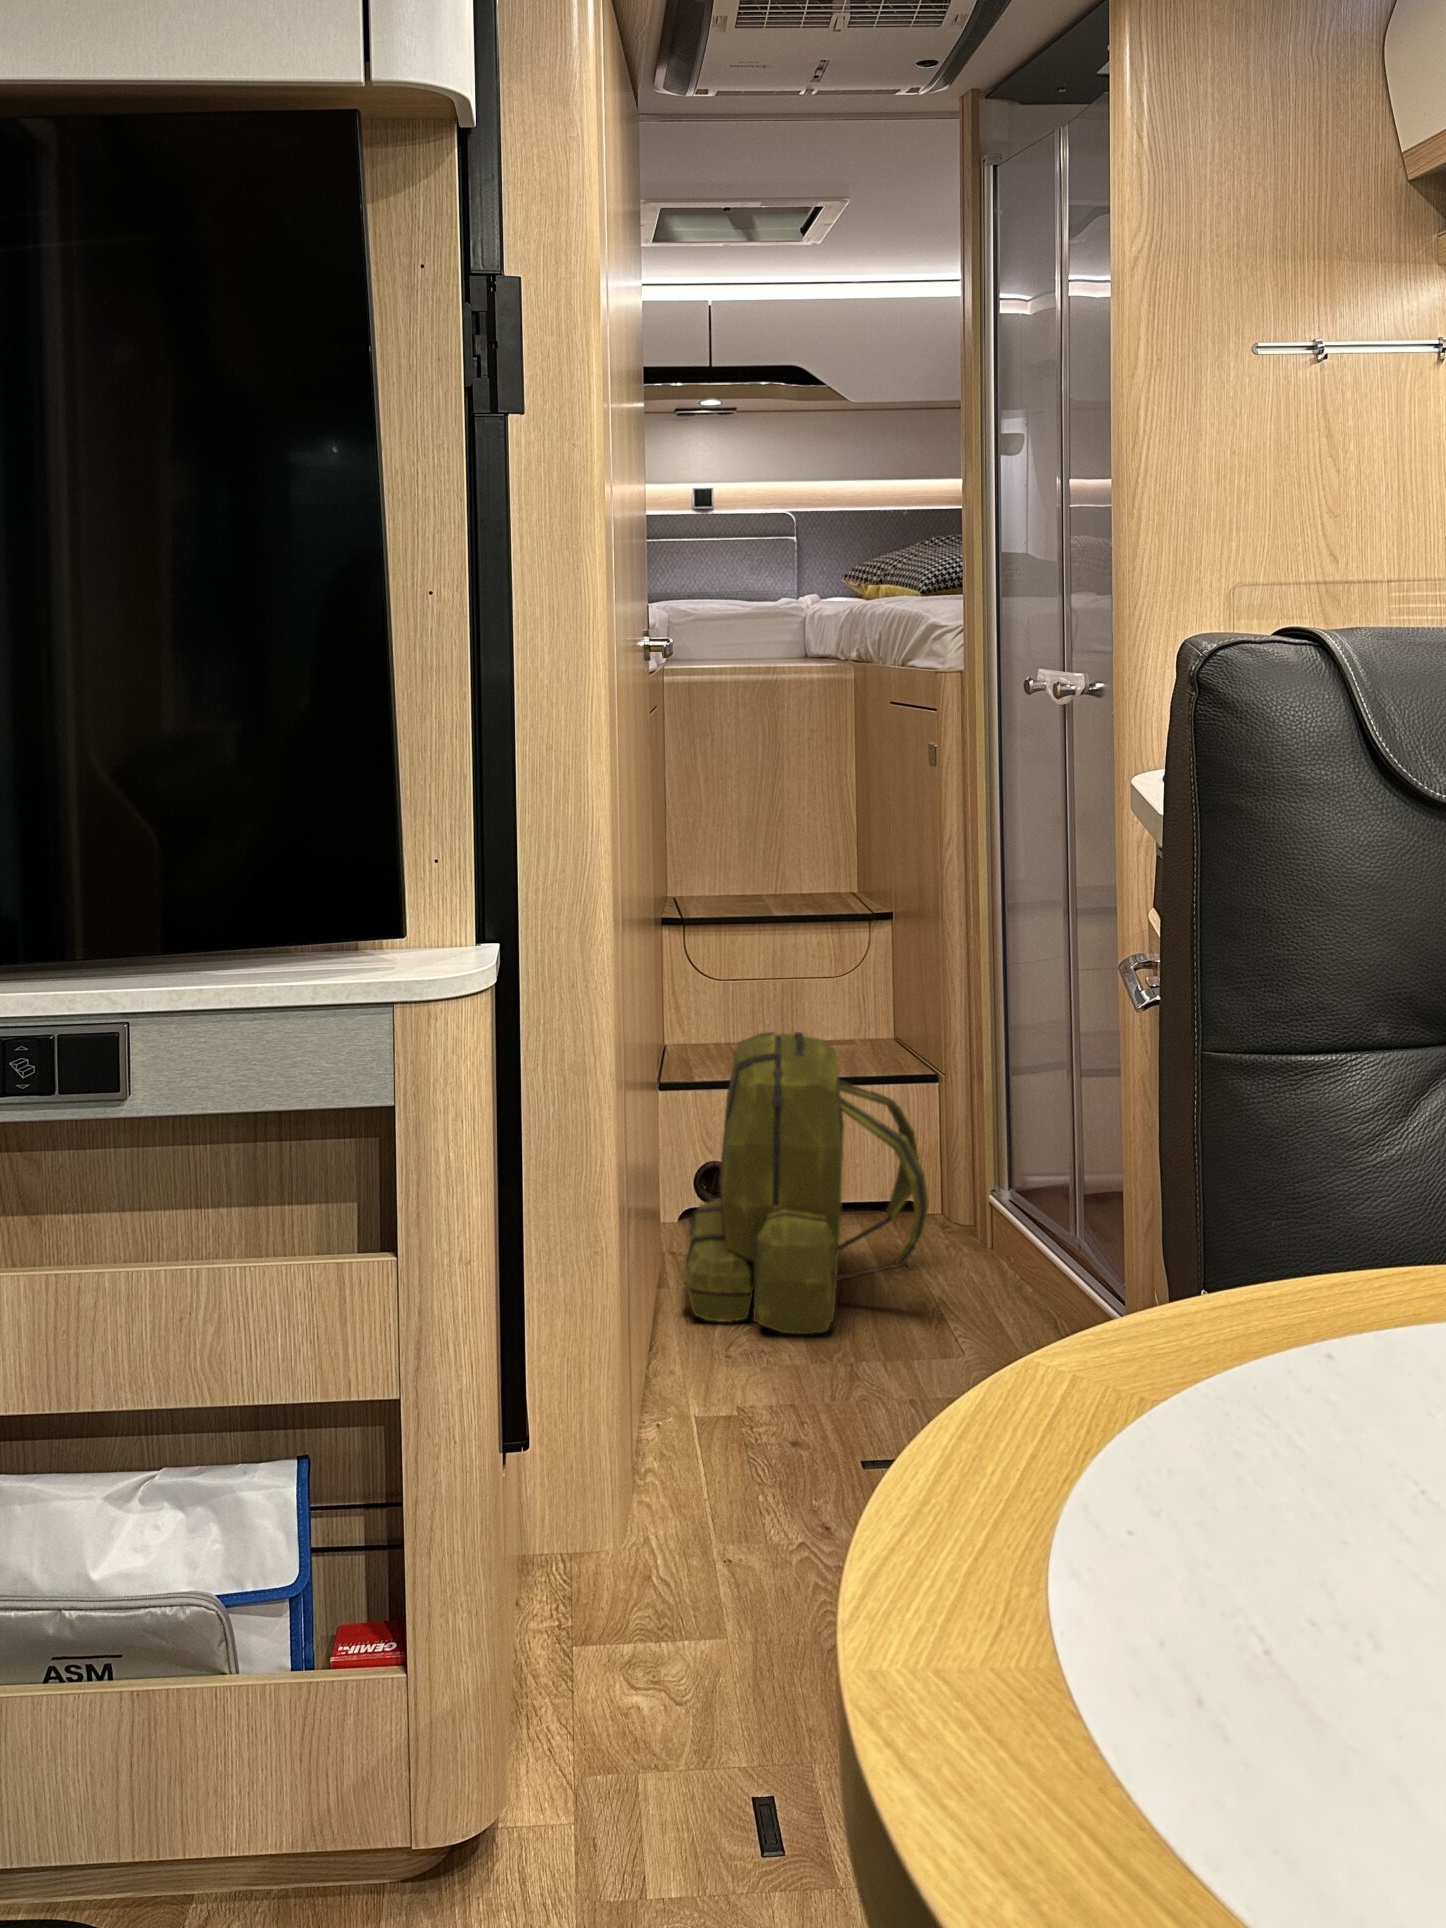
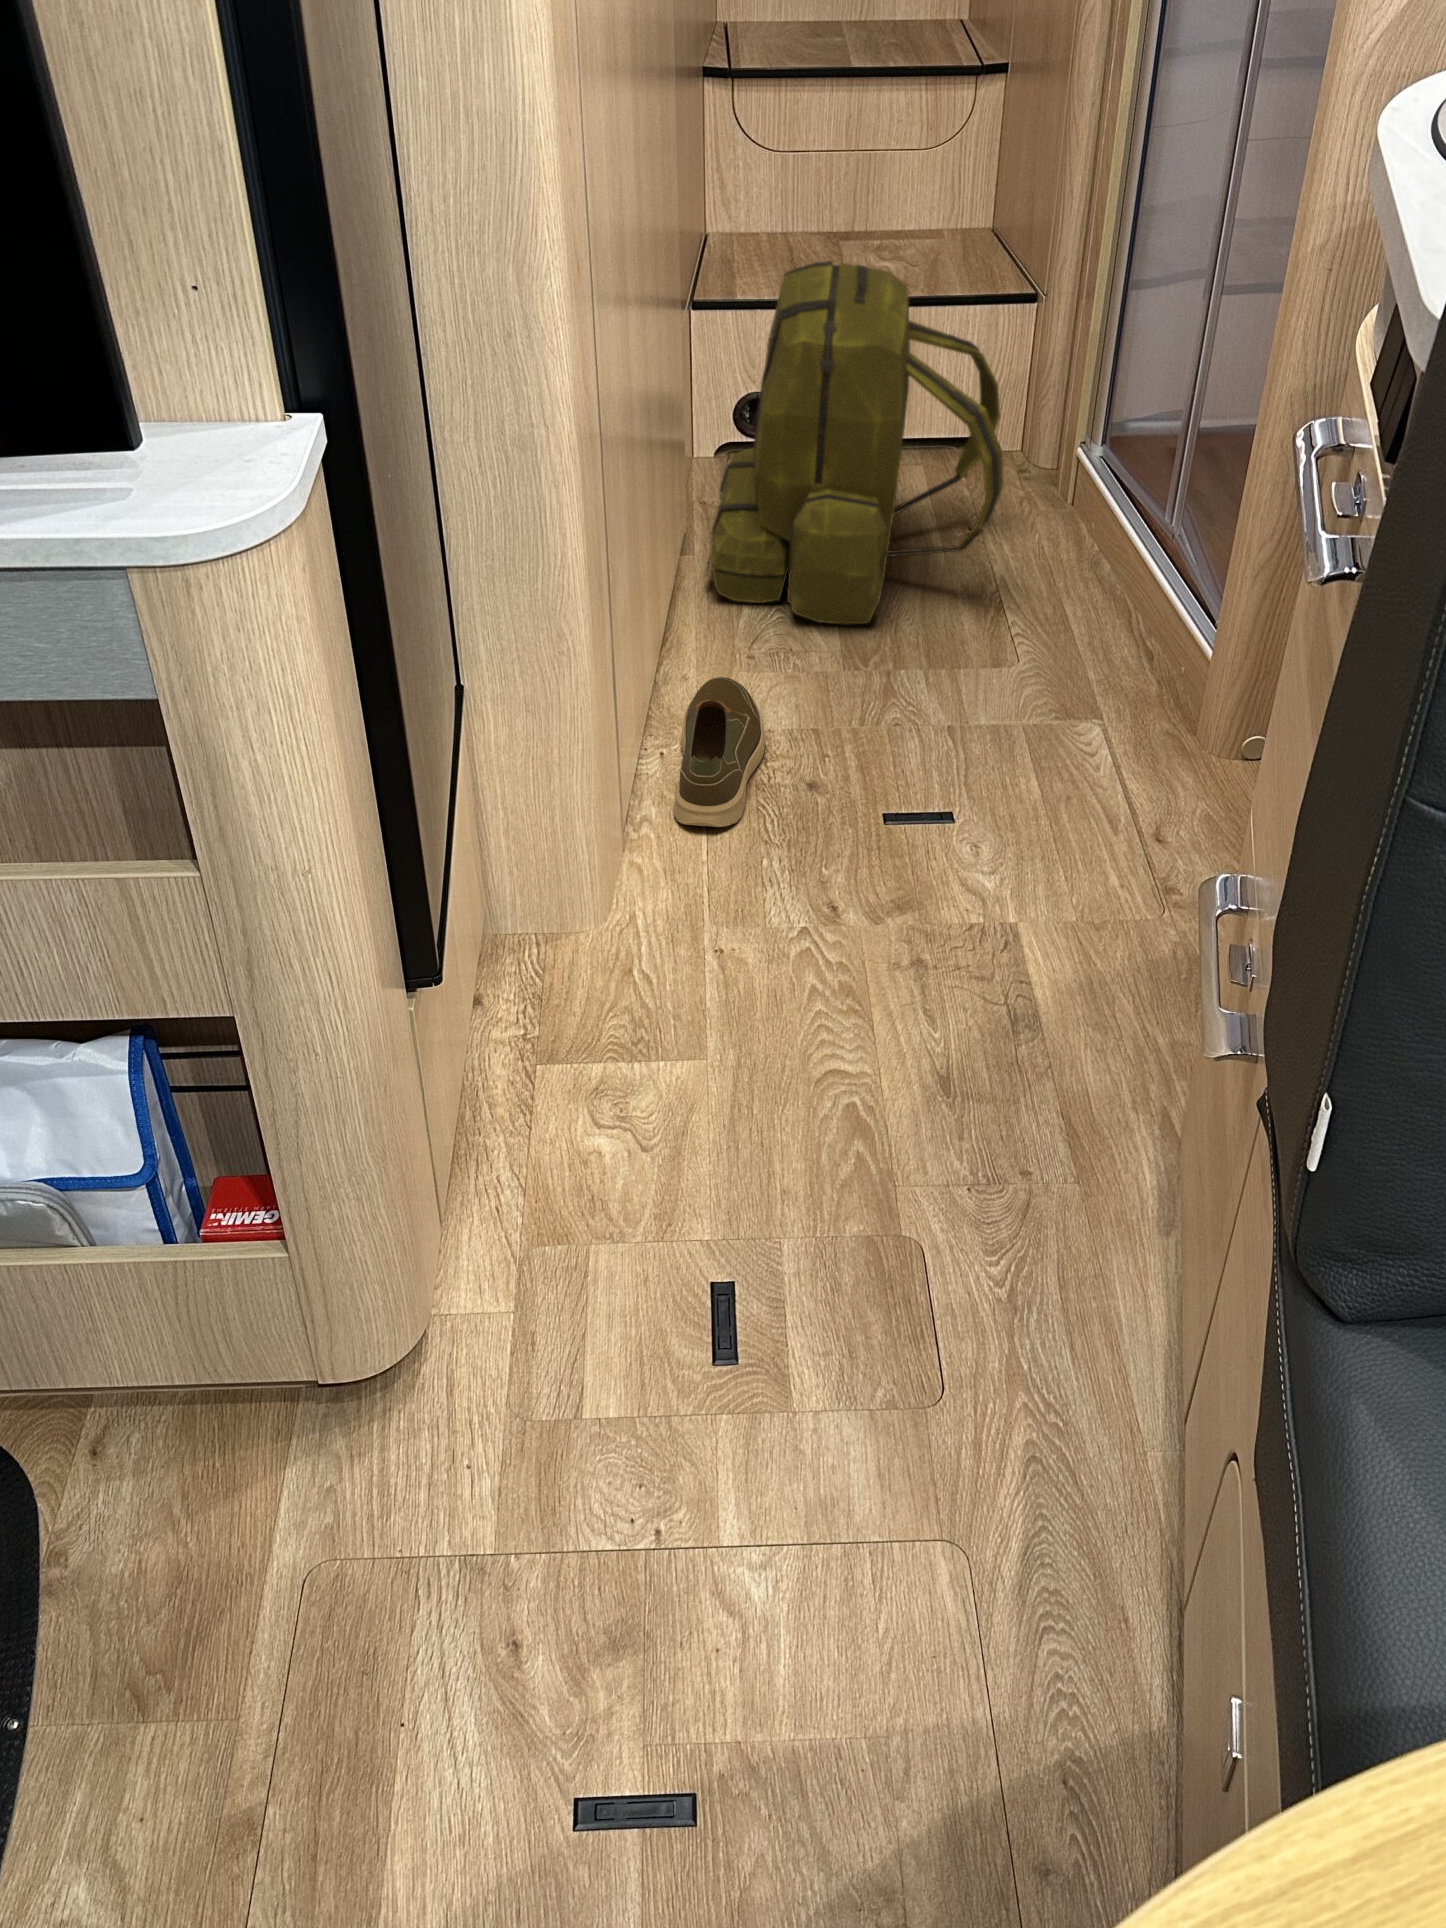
shoe: none [674,1360,748,1473] -> present [674,677,765,827]

